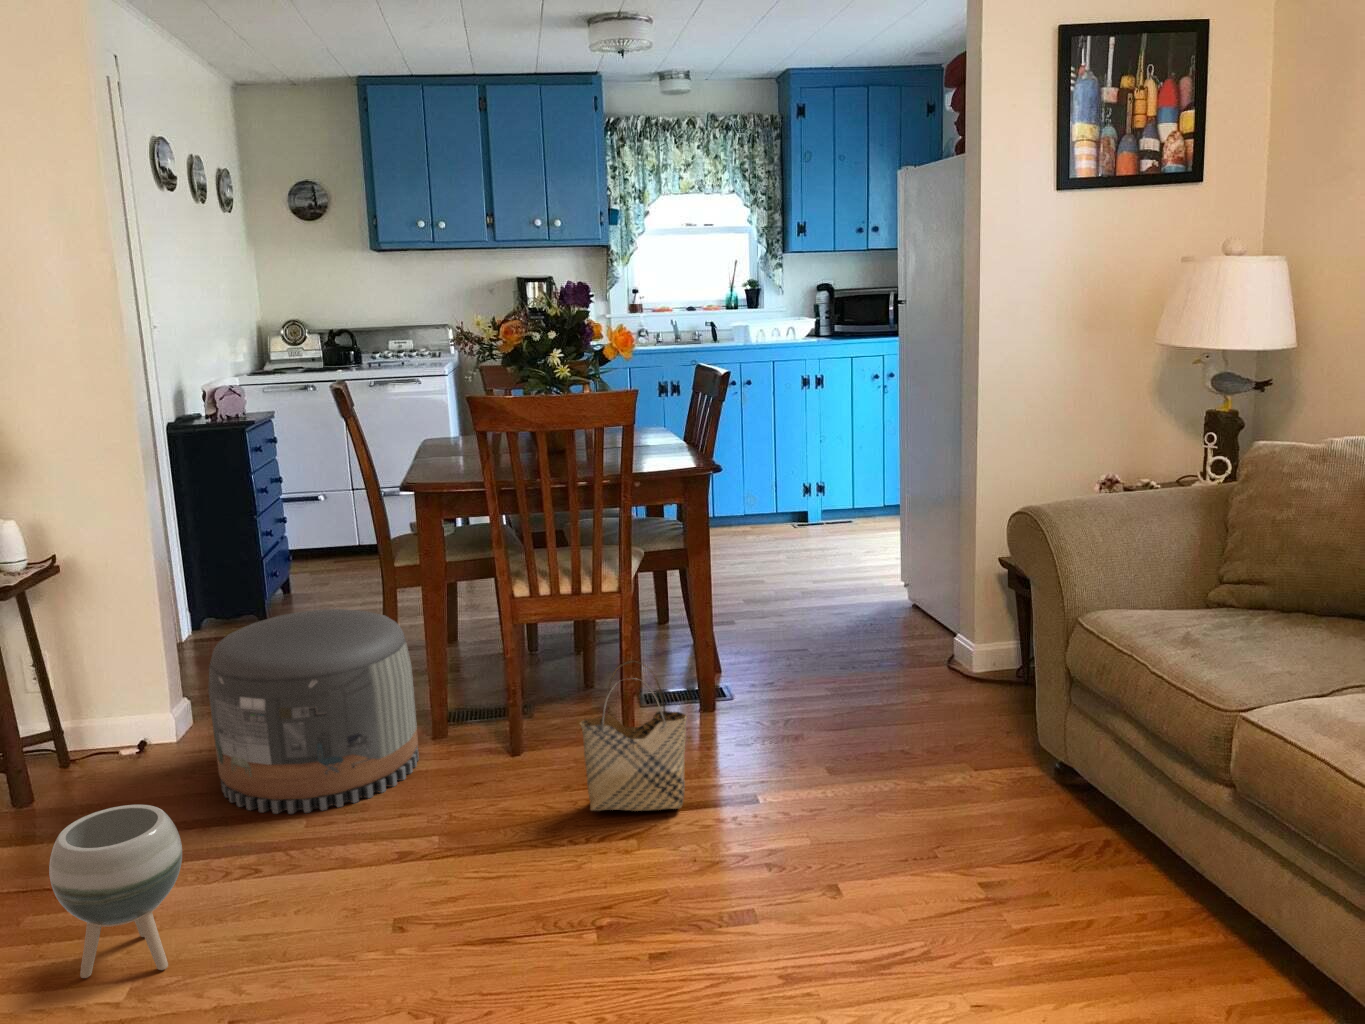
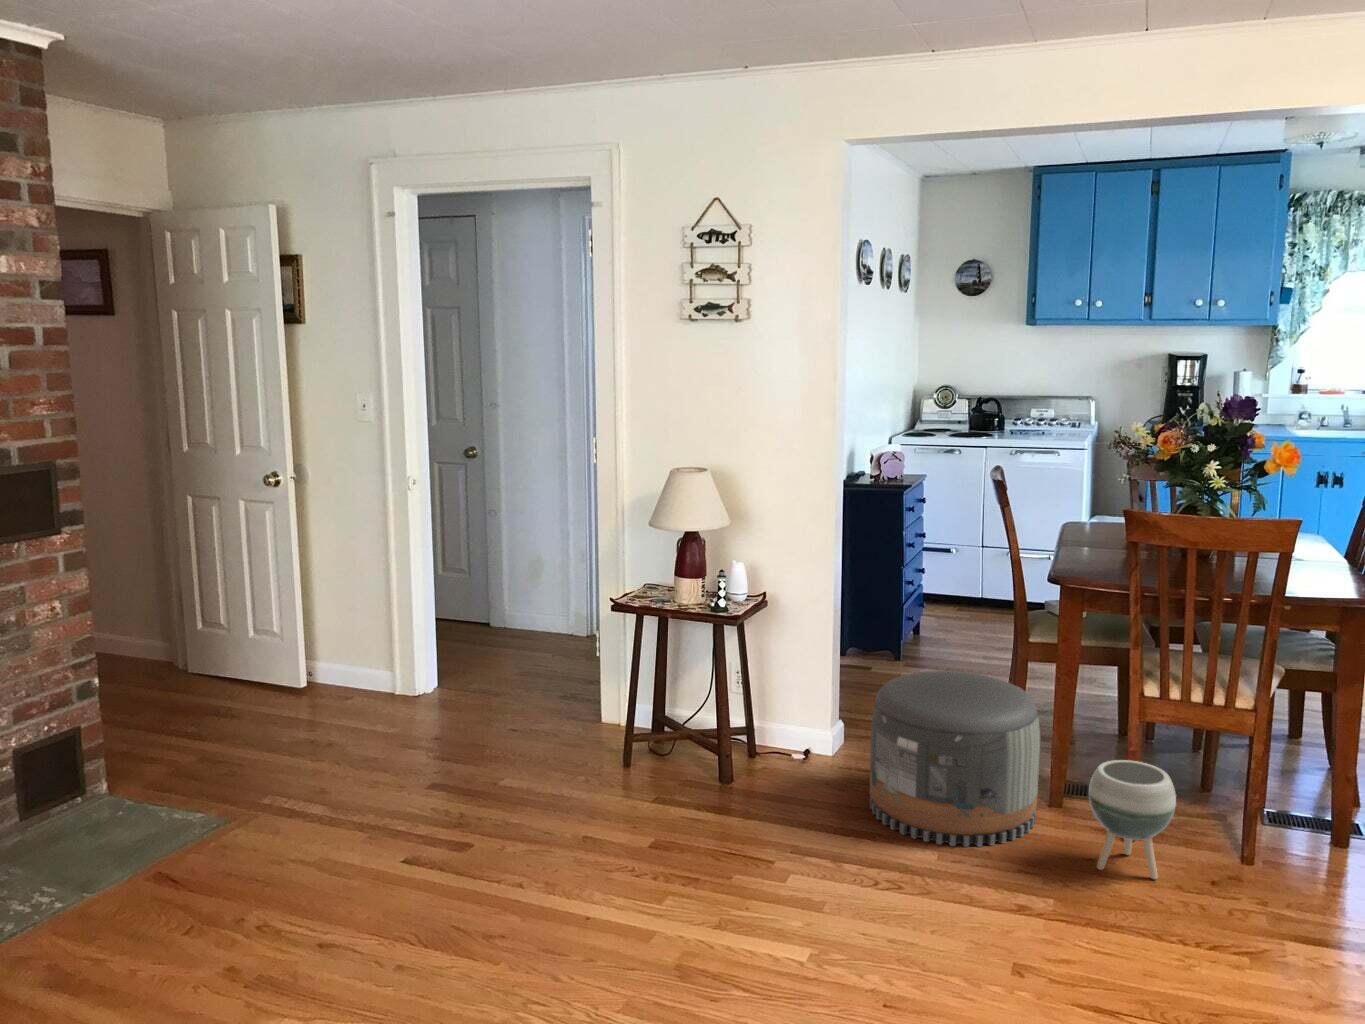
woven basket: present [580,660,687,811] -> none [1200,781,1316,937]
planter: present [49,805,182,978] -> present [1089,760,1176,879]

